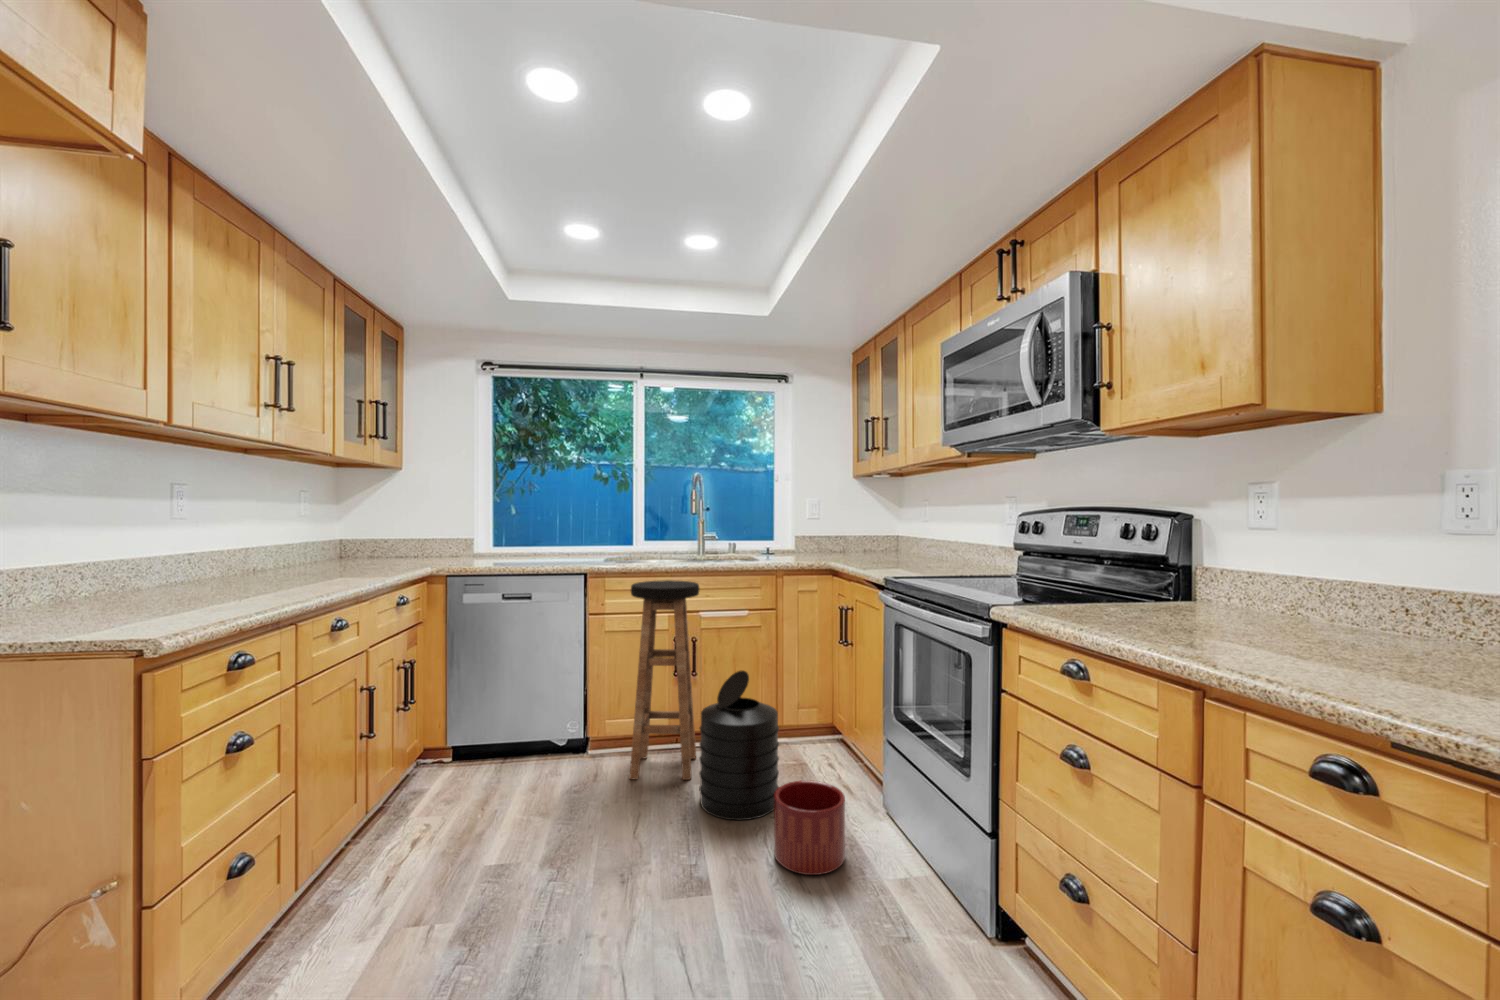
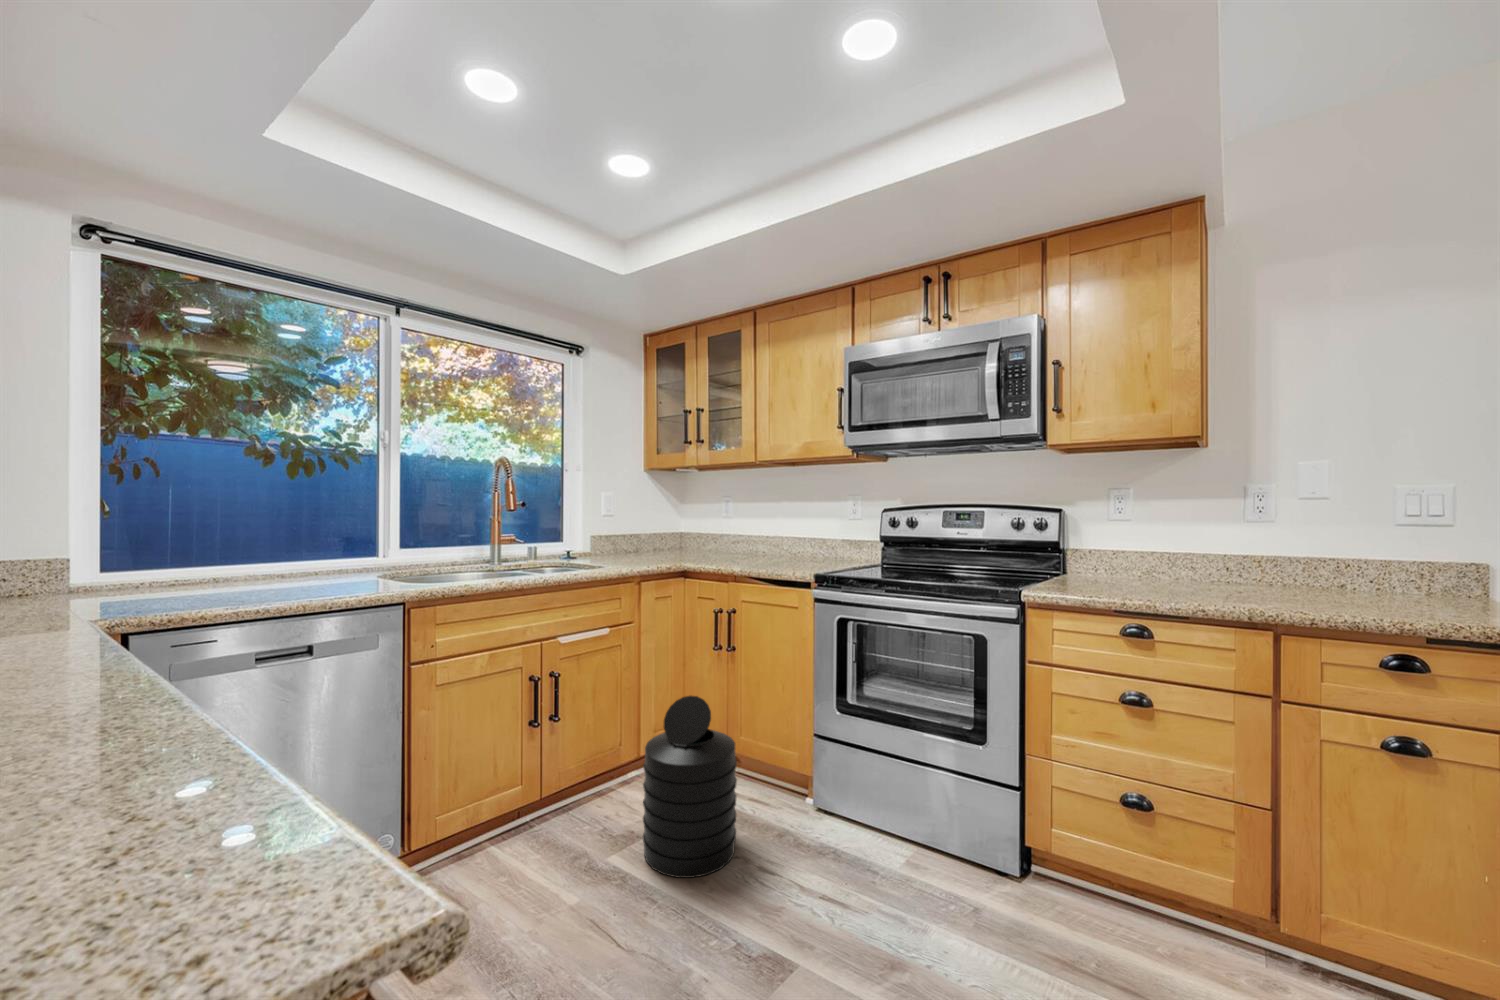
bar stool: present [630,580,699,780] -> none [496,599,604,882]
planter: present [774,780,845,875] -> none [791,791,867,895]

